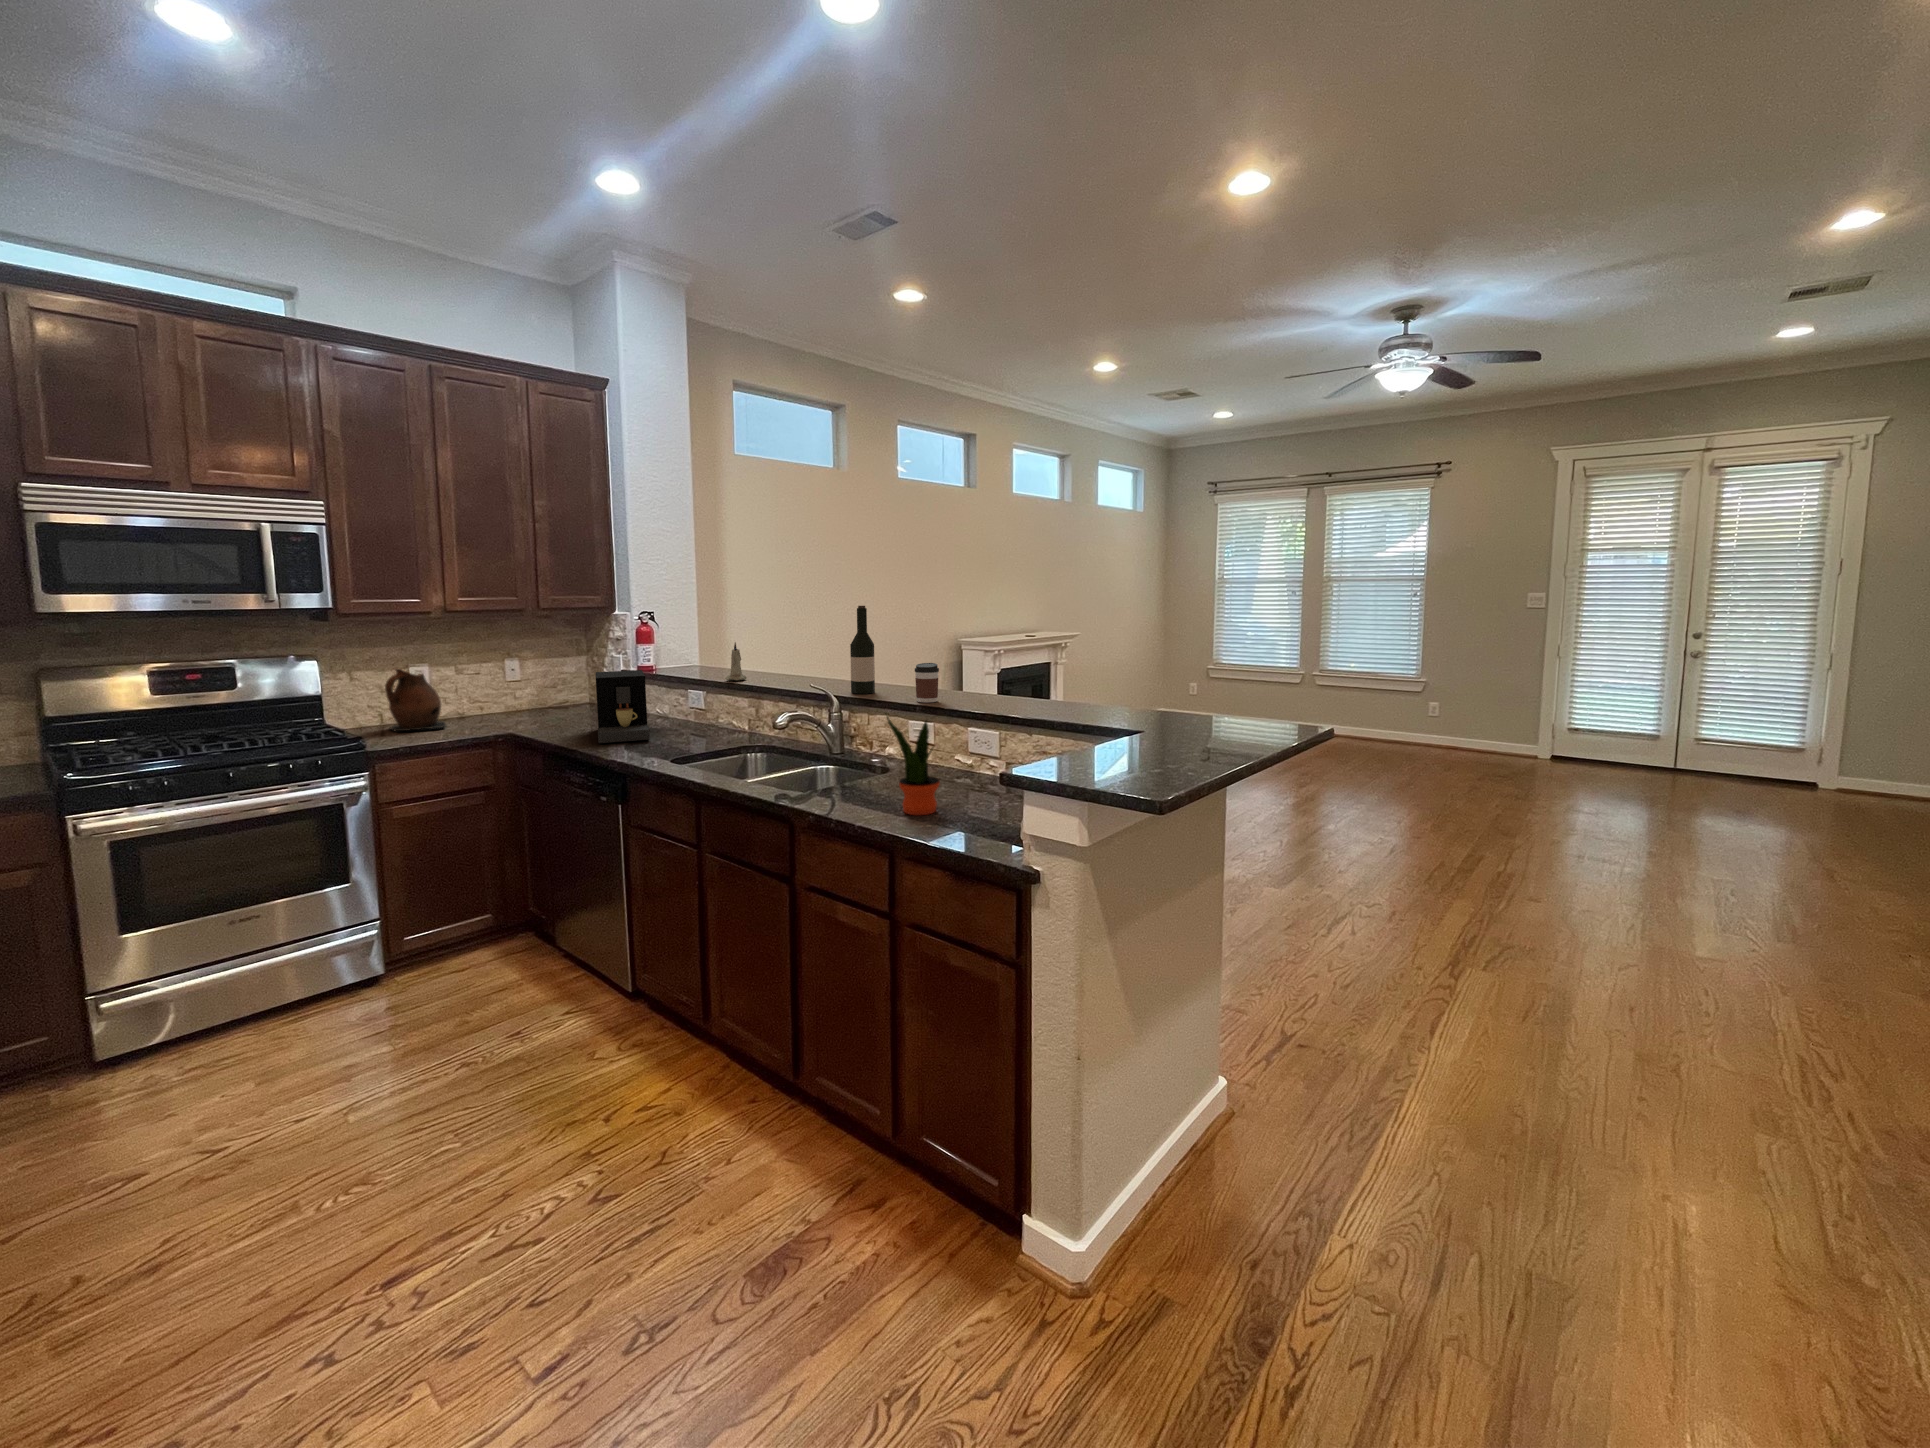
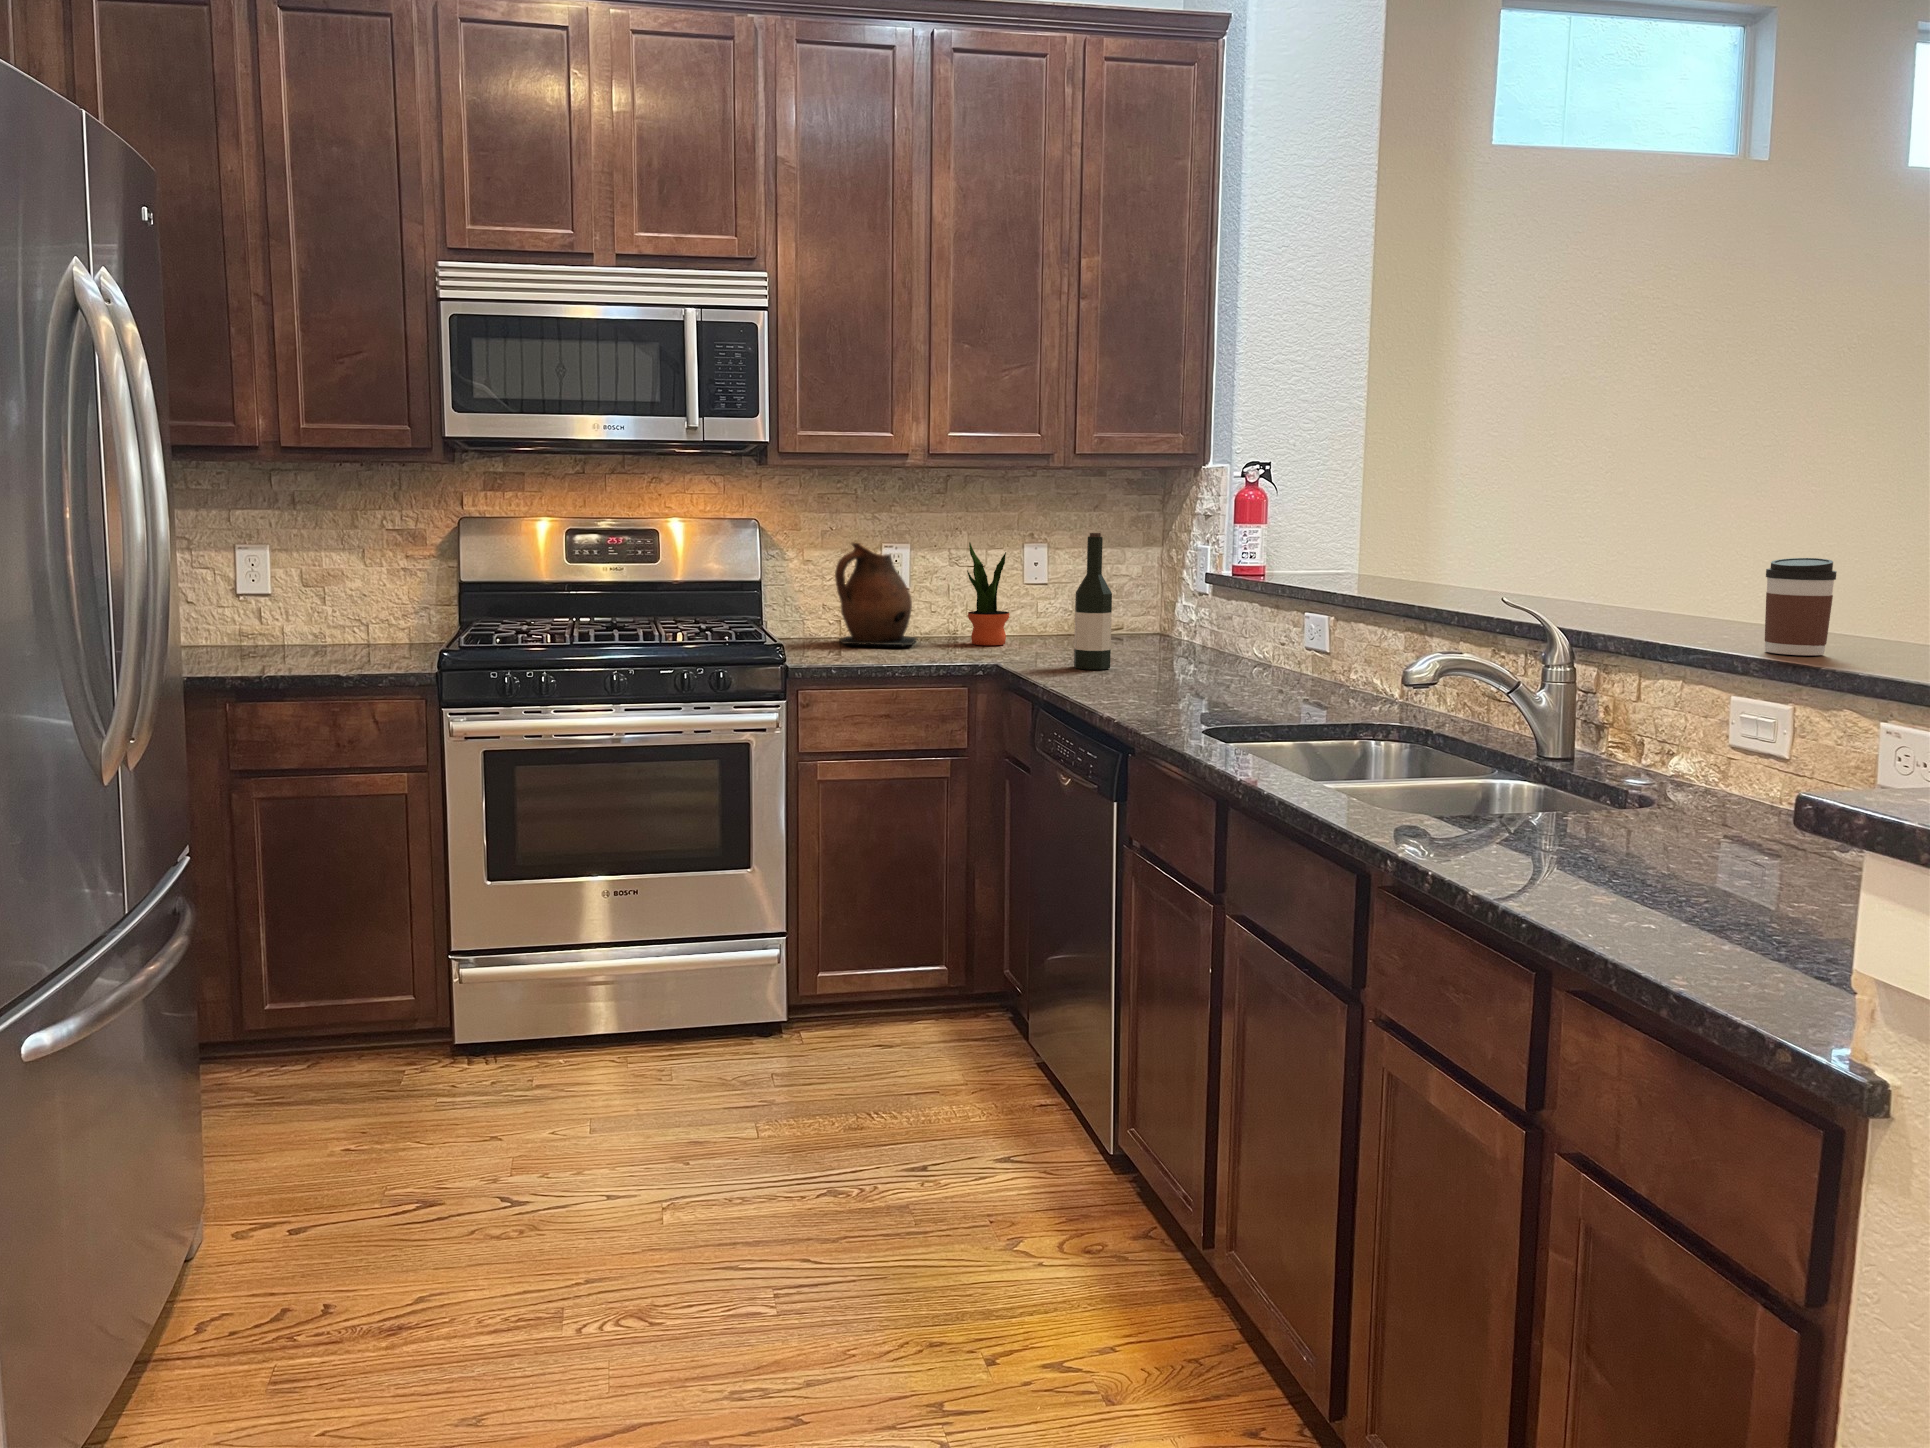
wine bottle: present [850,606,875,694] -> present [1074,533,1112,669]
candle: present [725,642,747,680] -> none [1363,511,1409,592]
coffee maker: present [596,670,650,743] -> none [1115,565,1222,696]
potted plant: present [885,713,940,815] -> present [967,543,1009,645]

